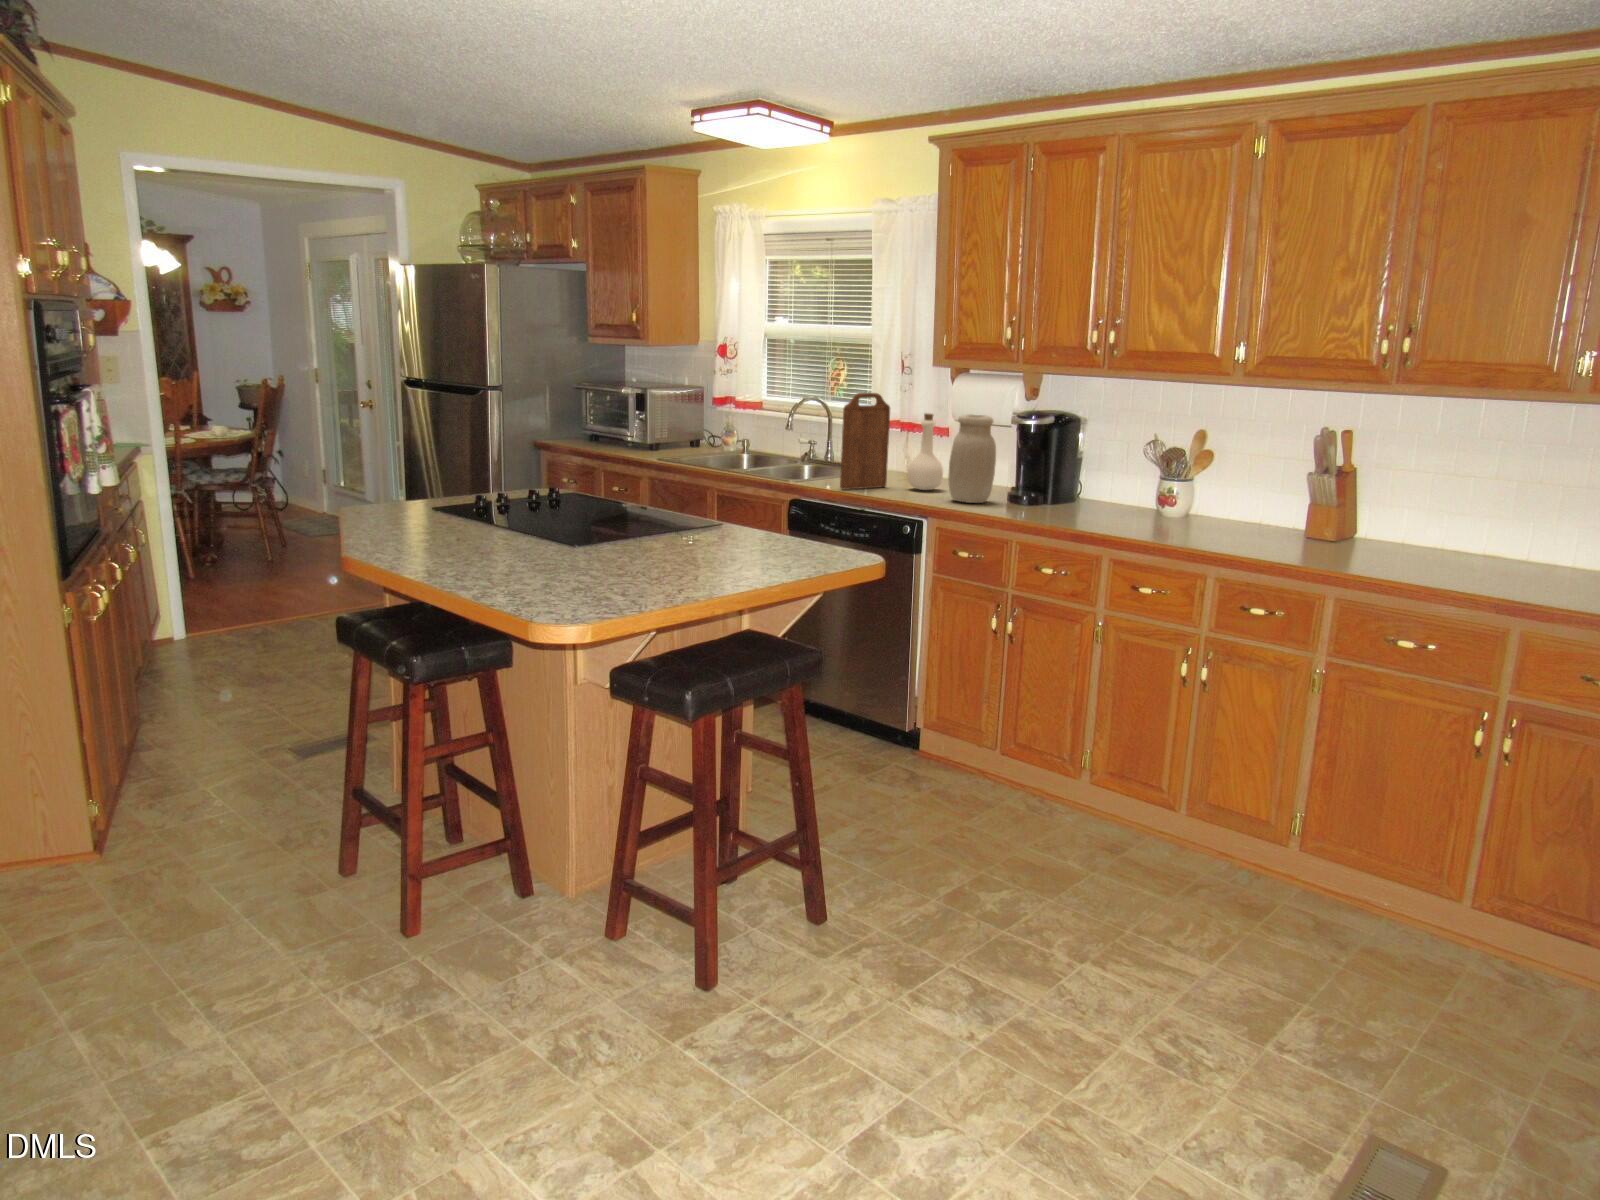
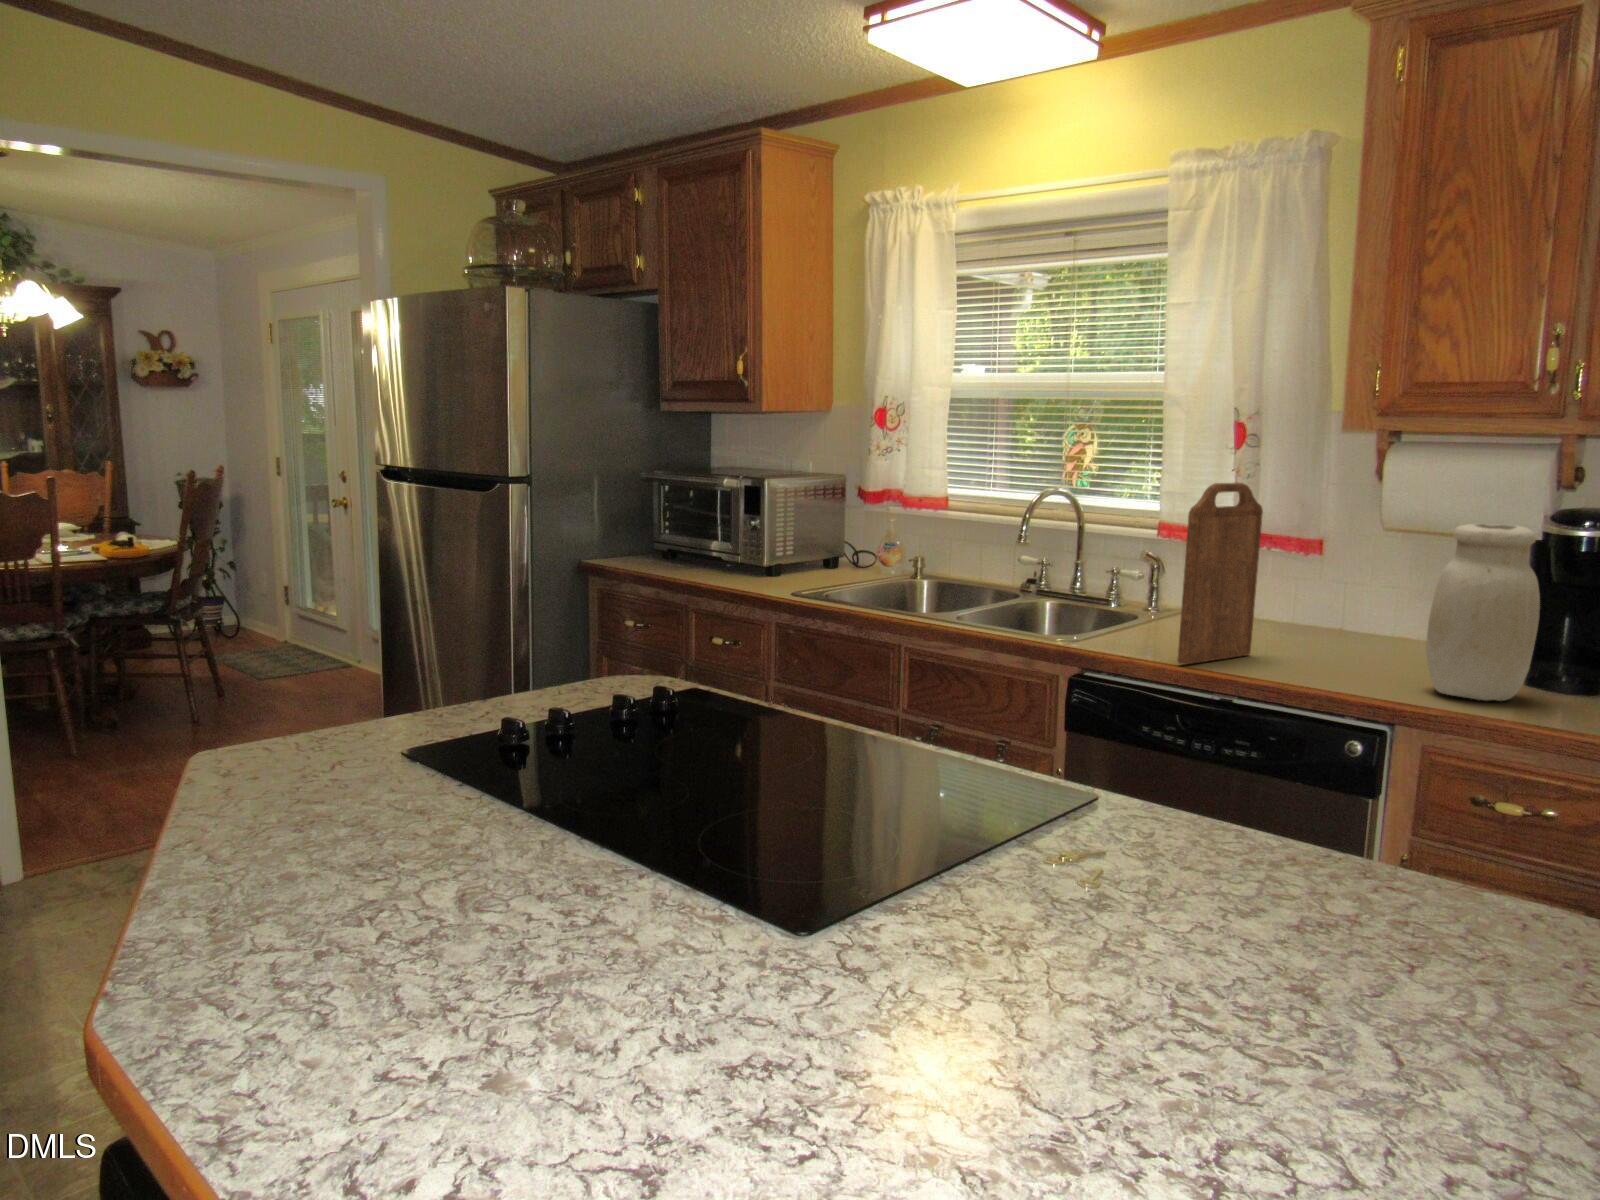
bottle: present [907,413,943,490] -> none [1297,520,1371,662]

